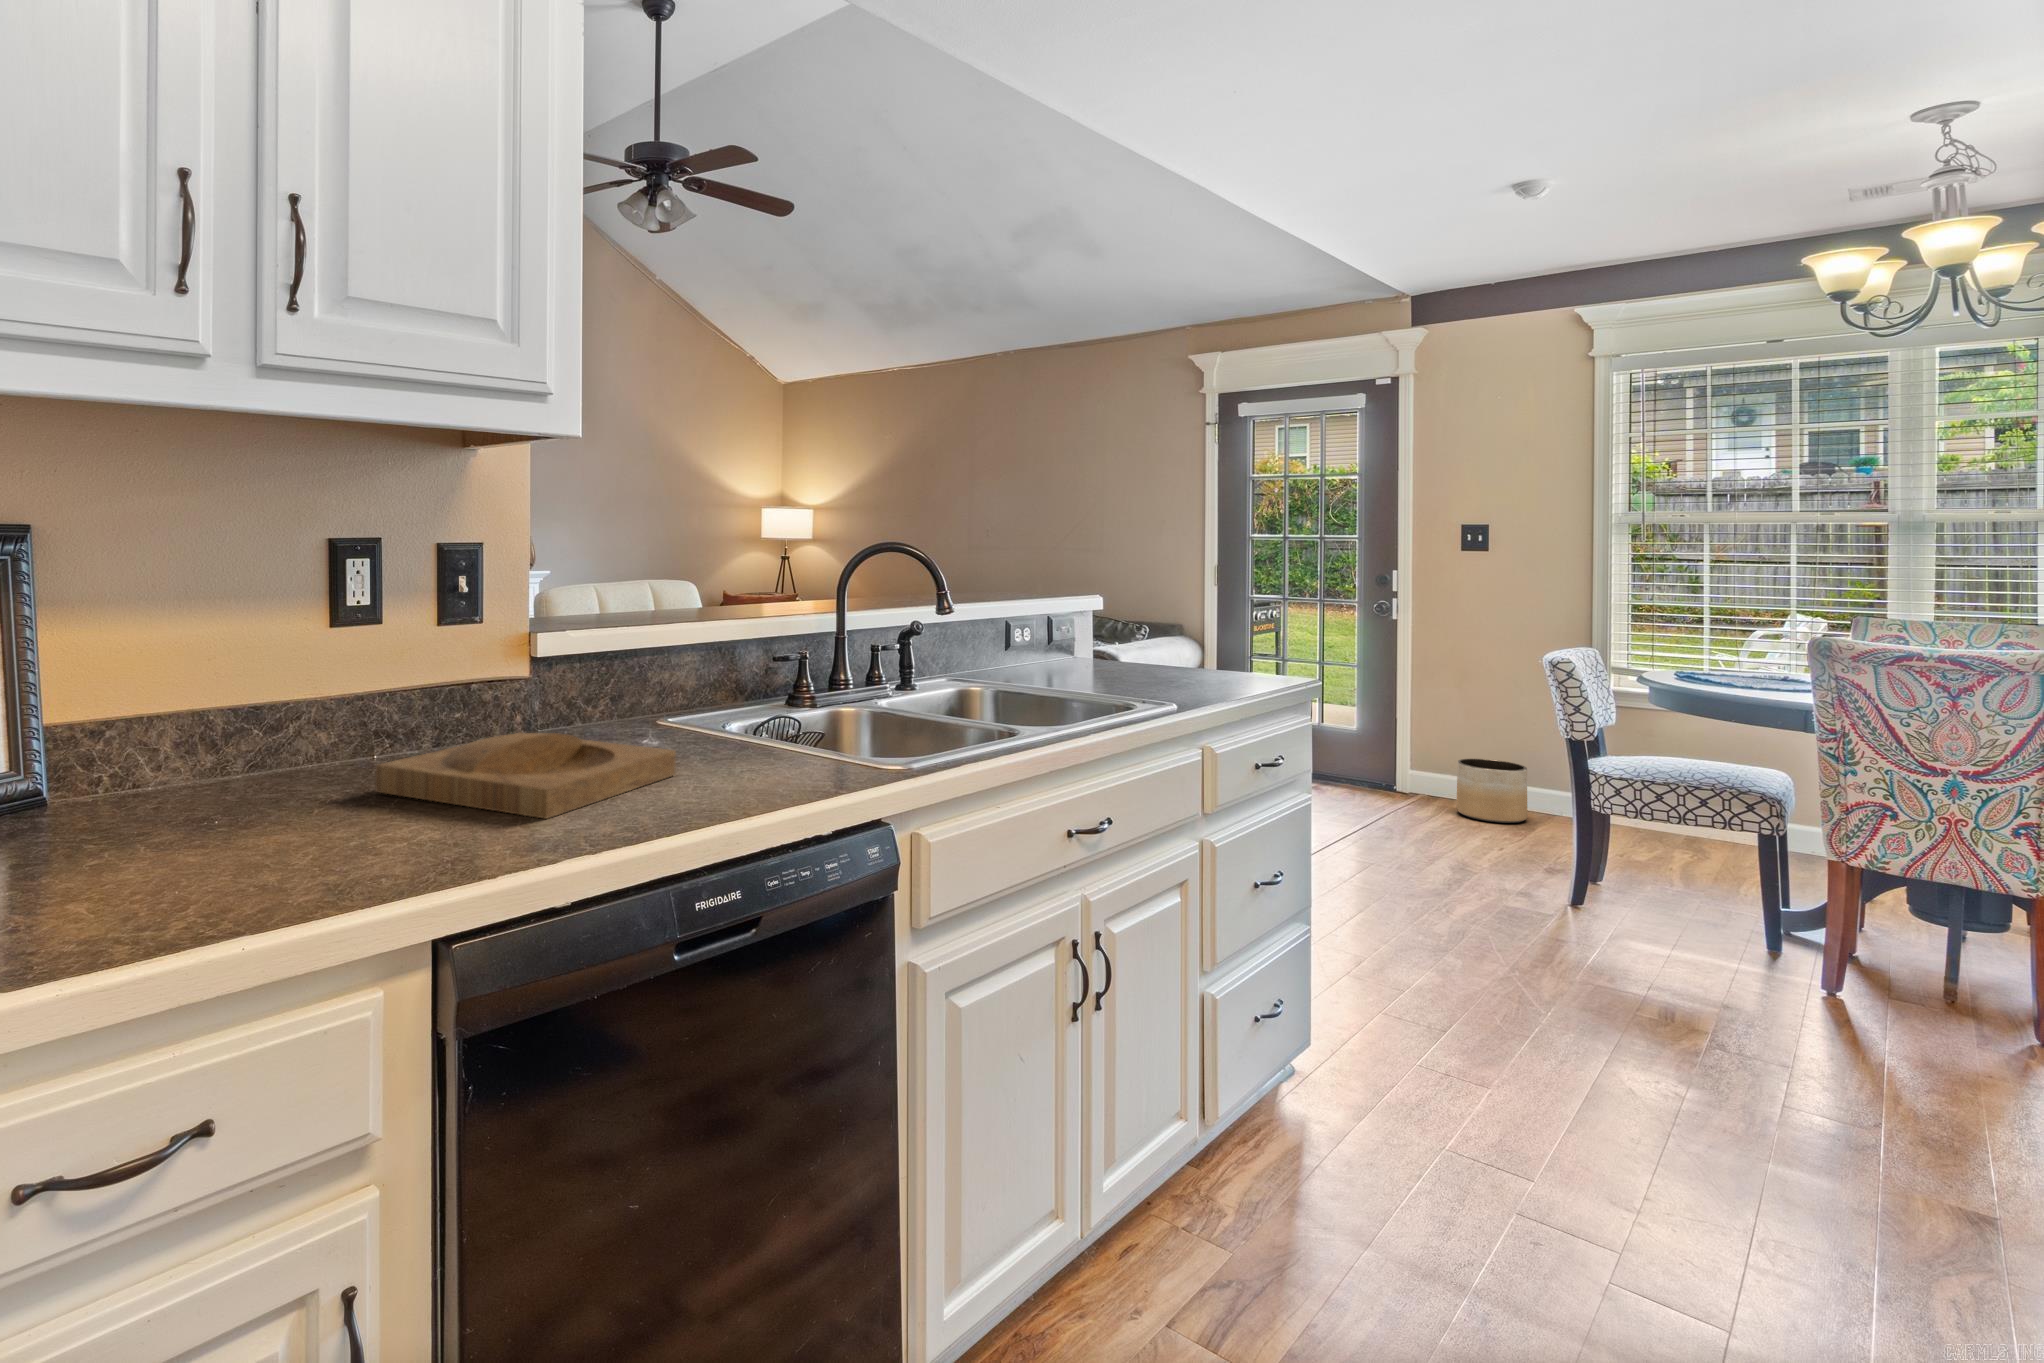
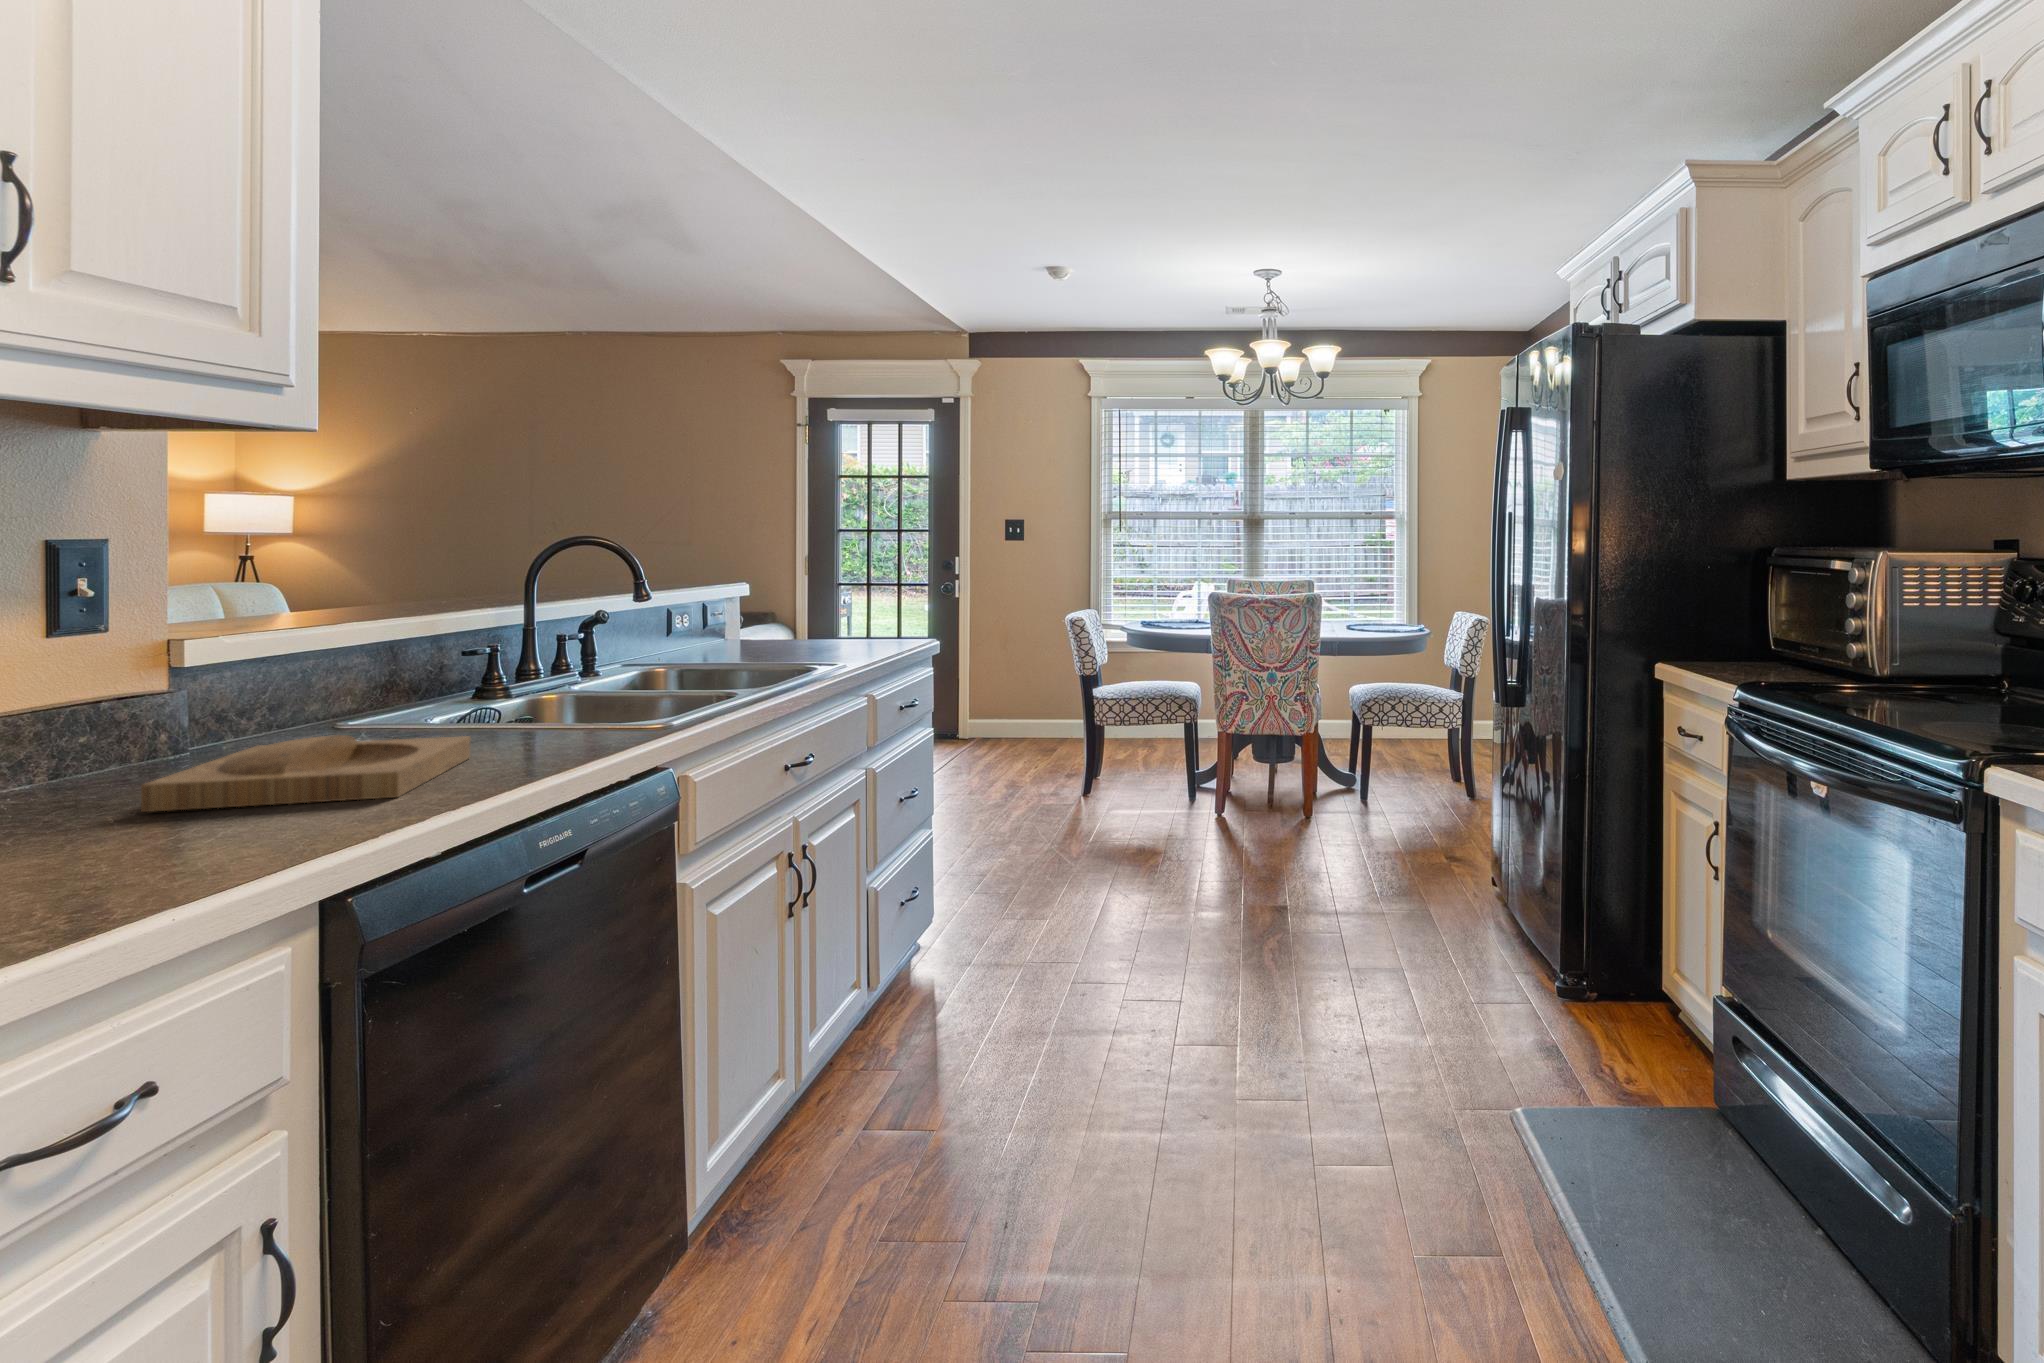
planter: present [1456,759,1527,823] -> none [1002,702,1050,750]

